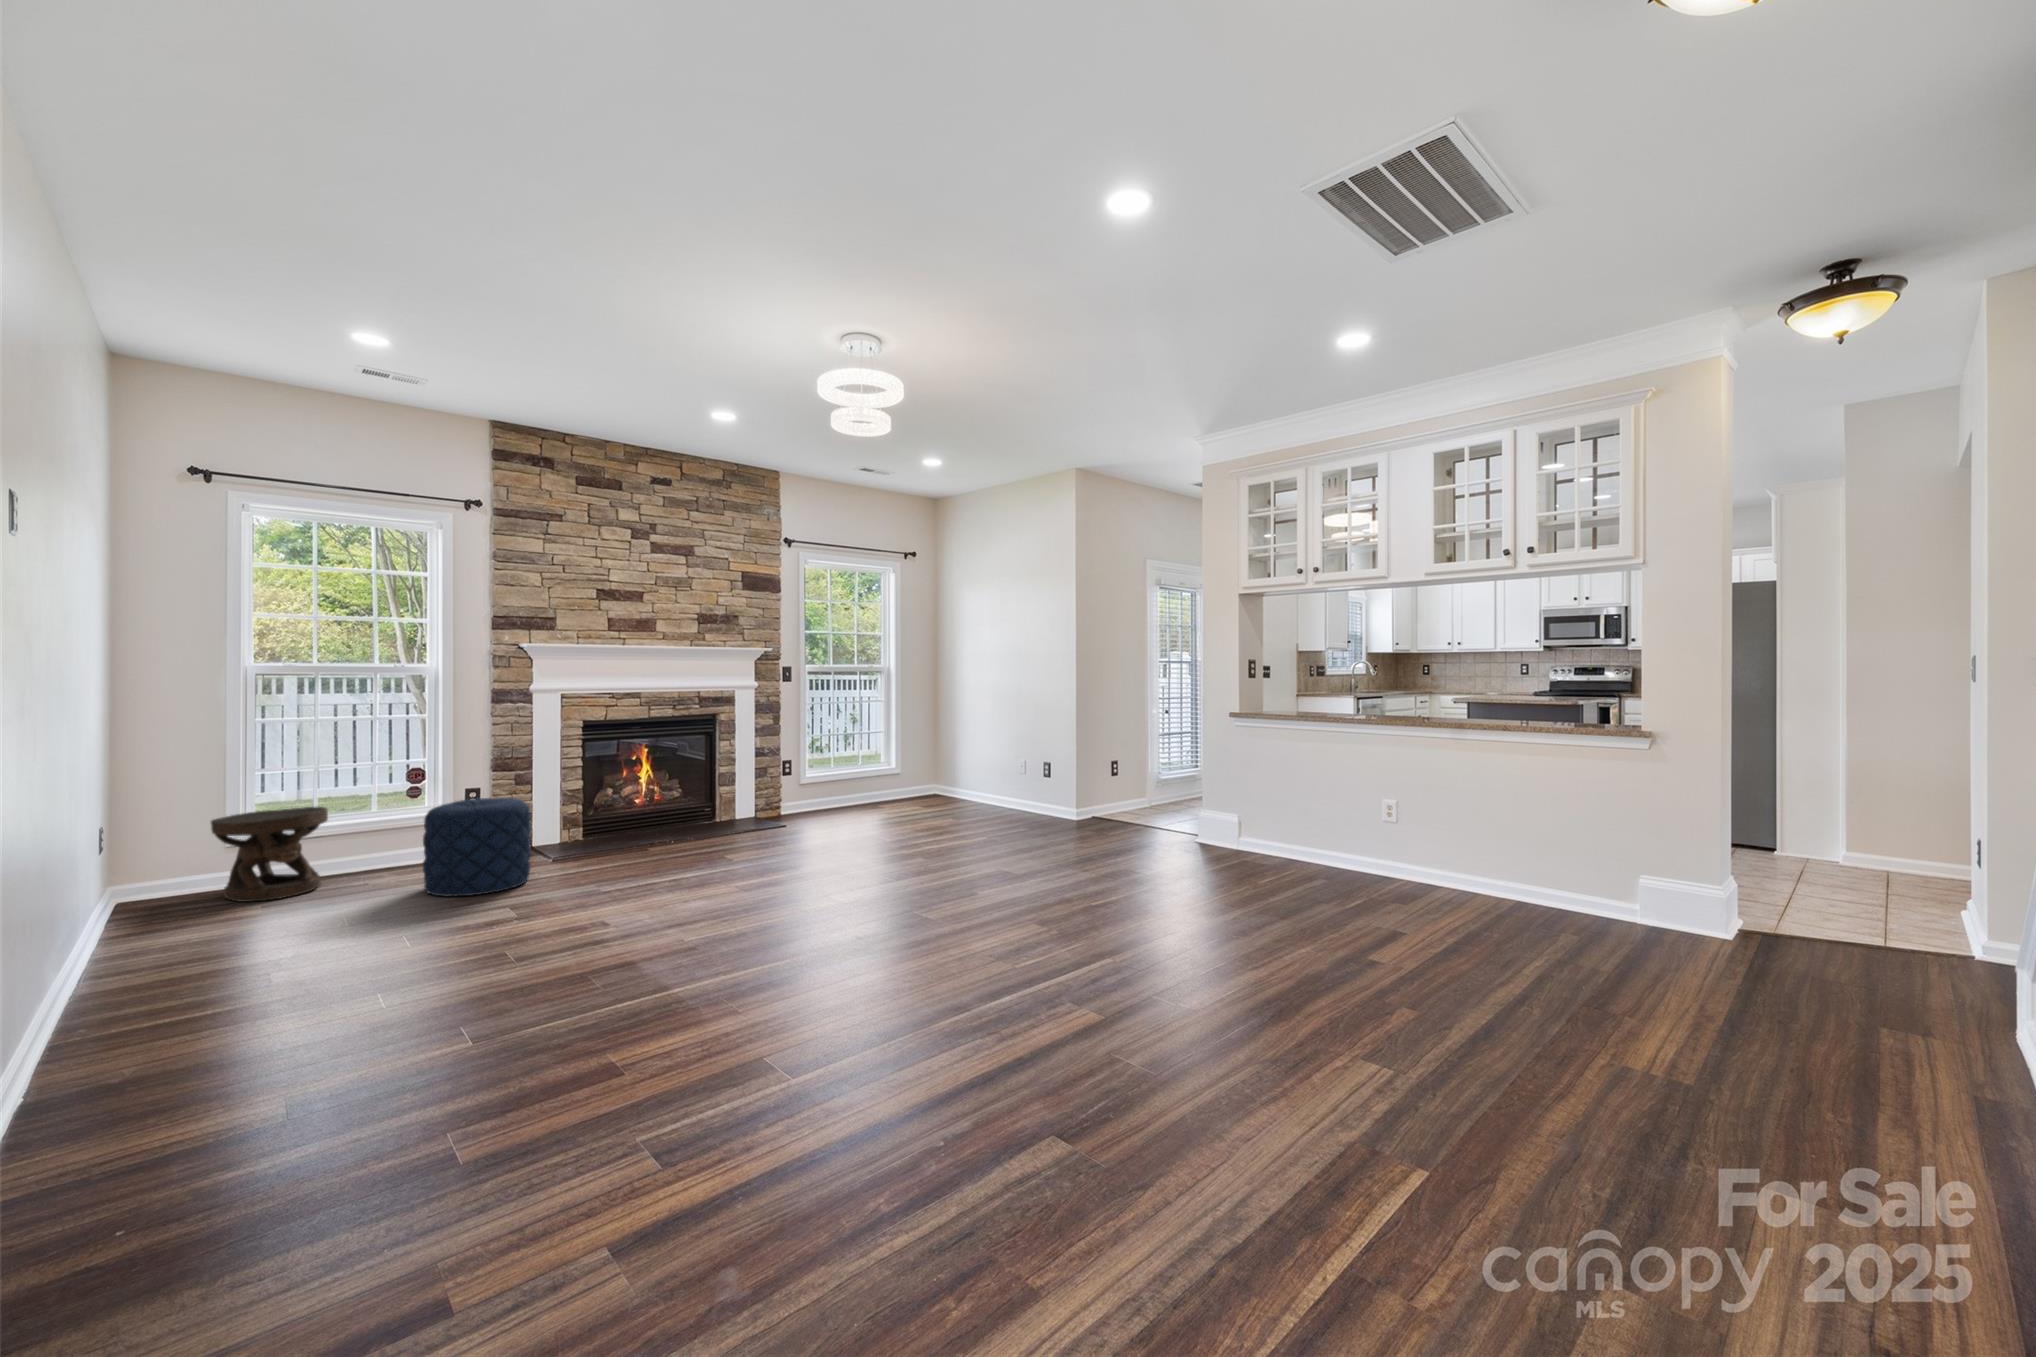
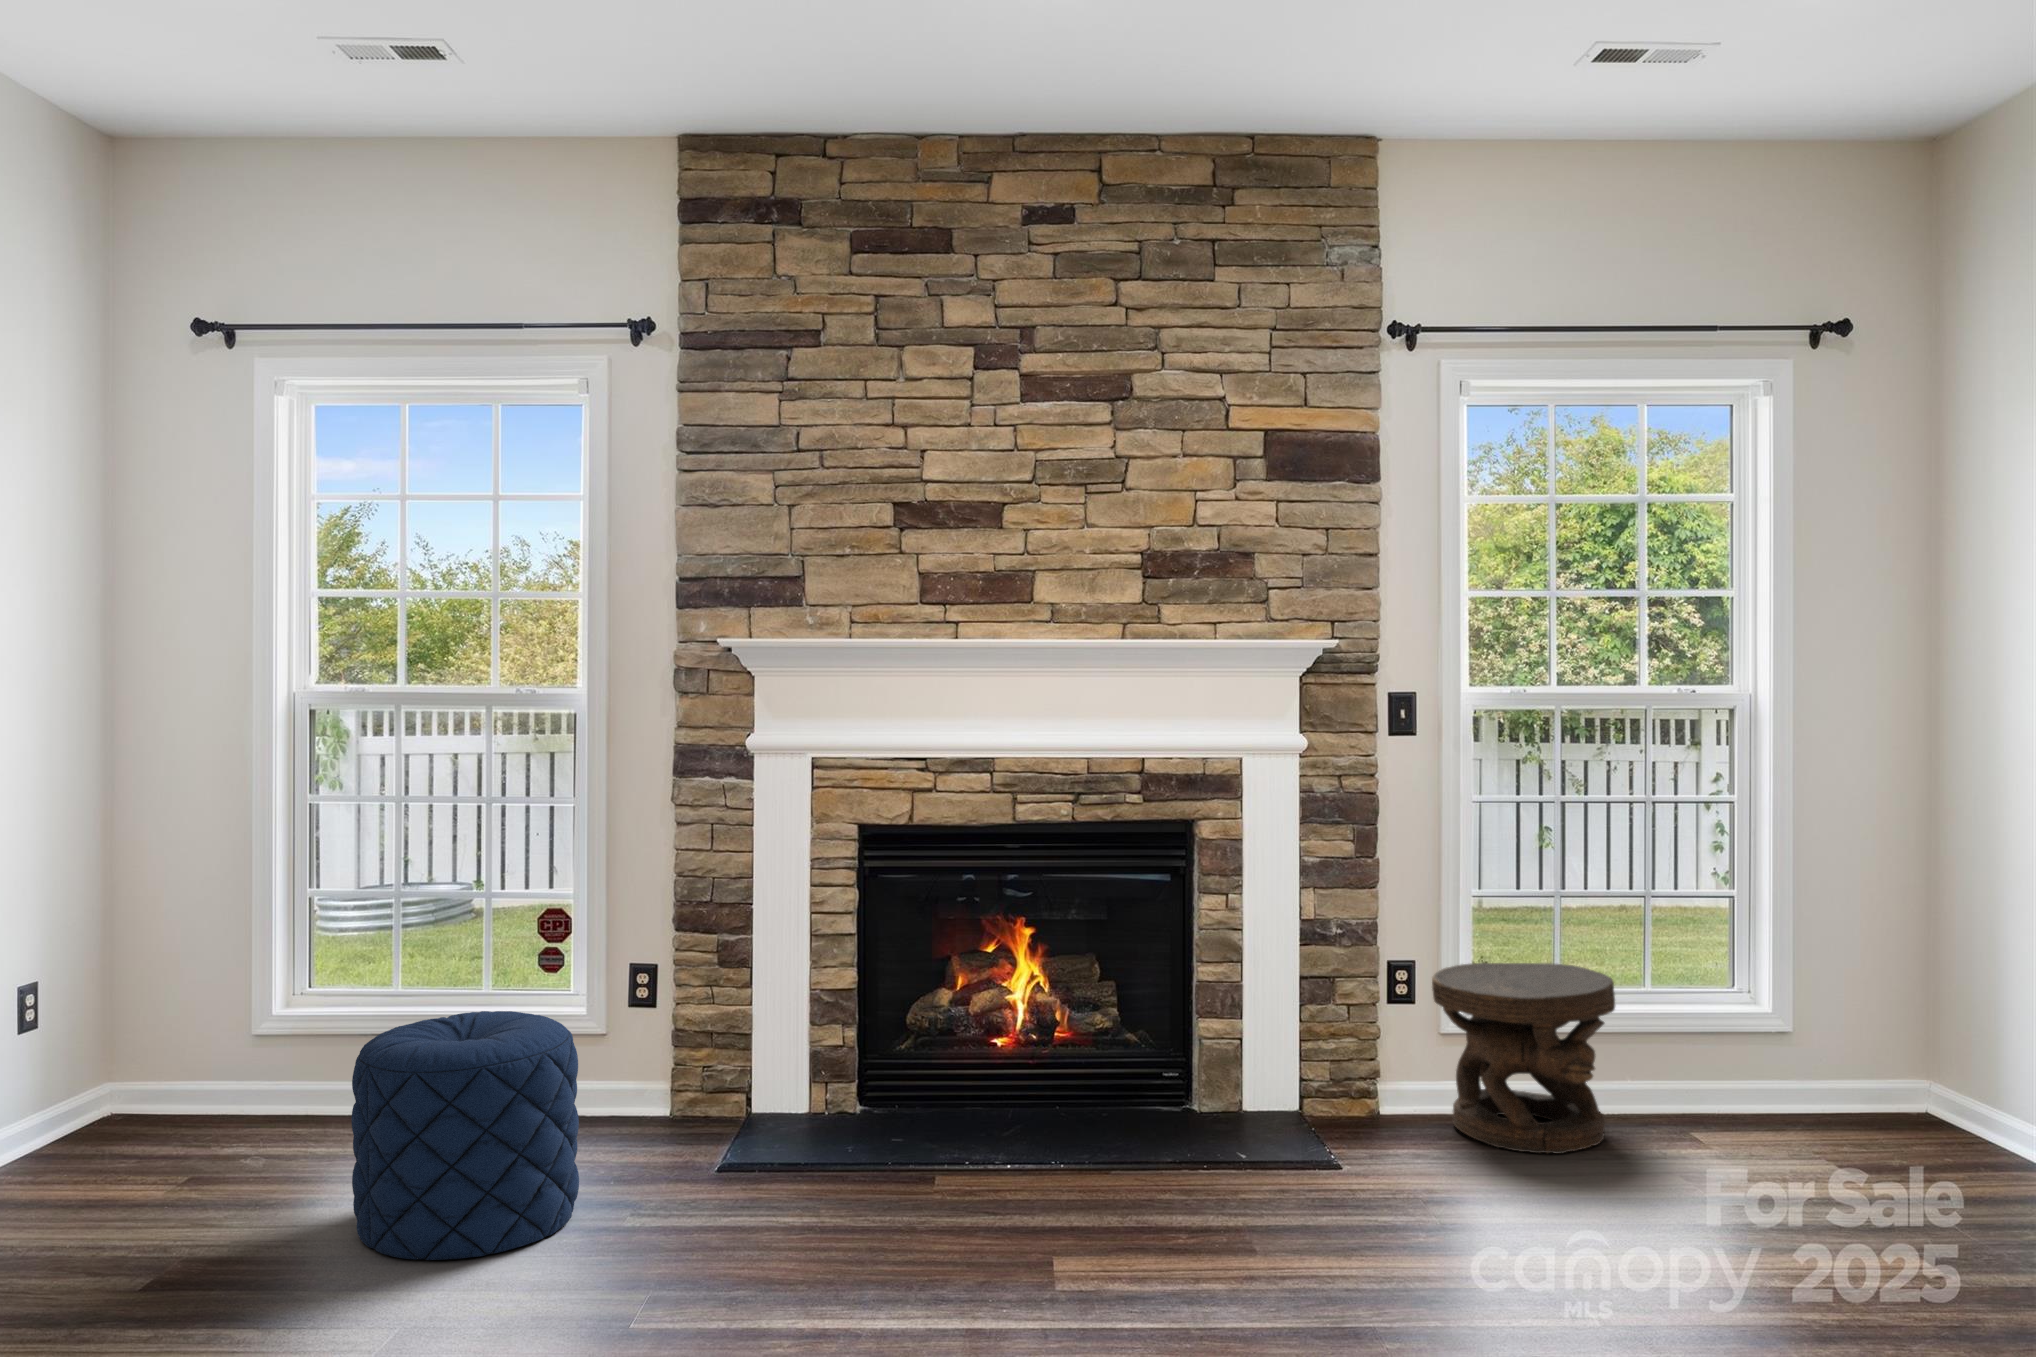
side table: present [211,807,328,902] -> present [1432,963,1615,1154]

